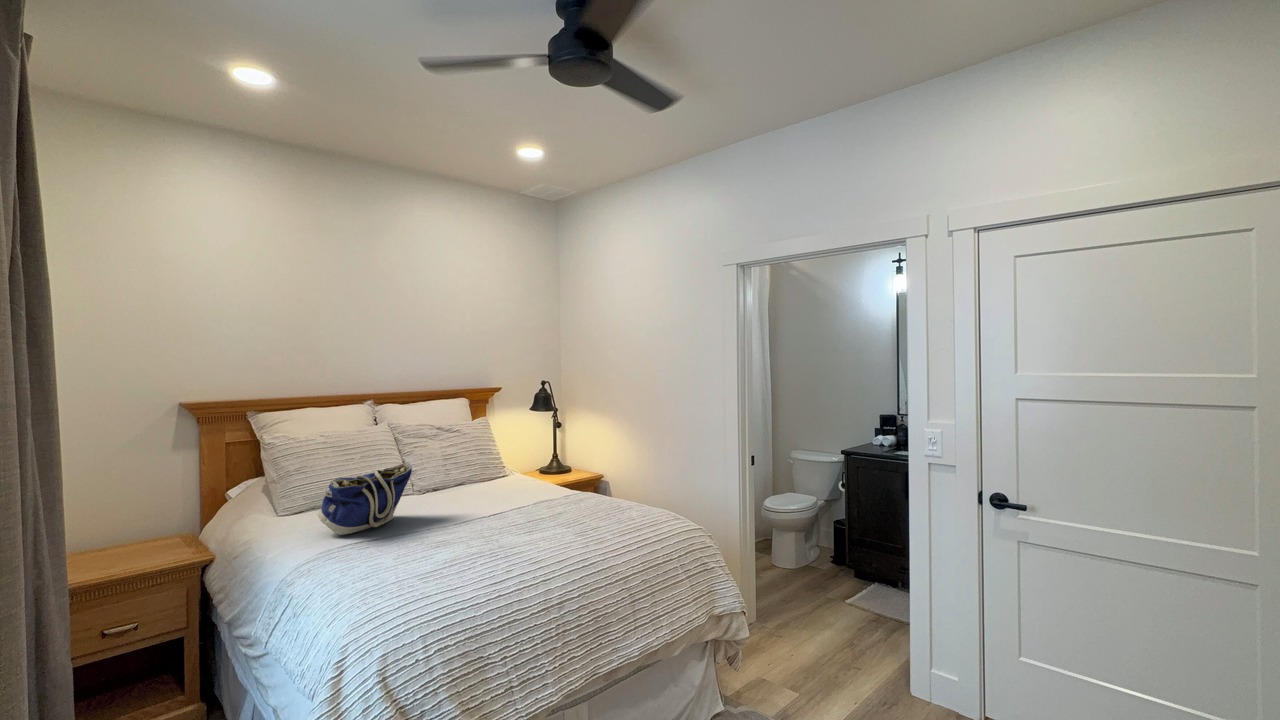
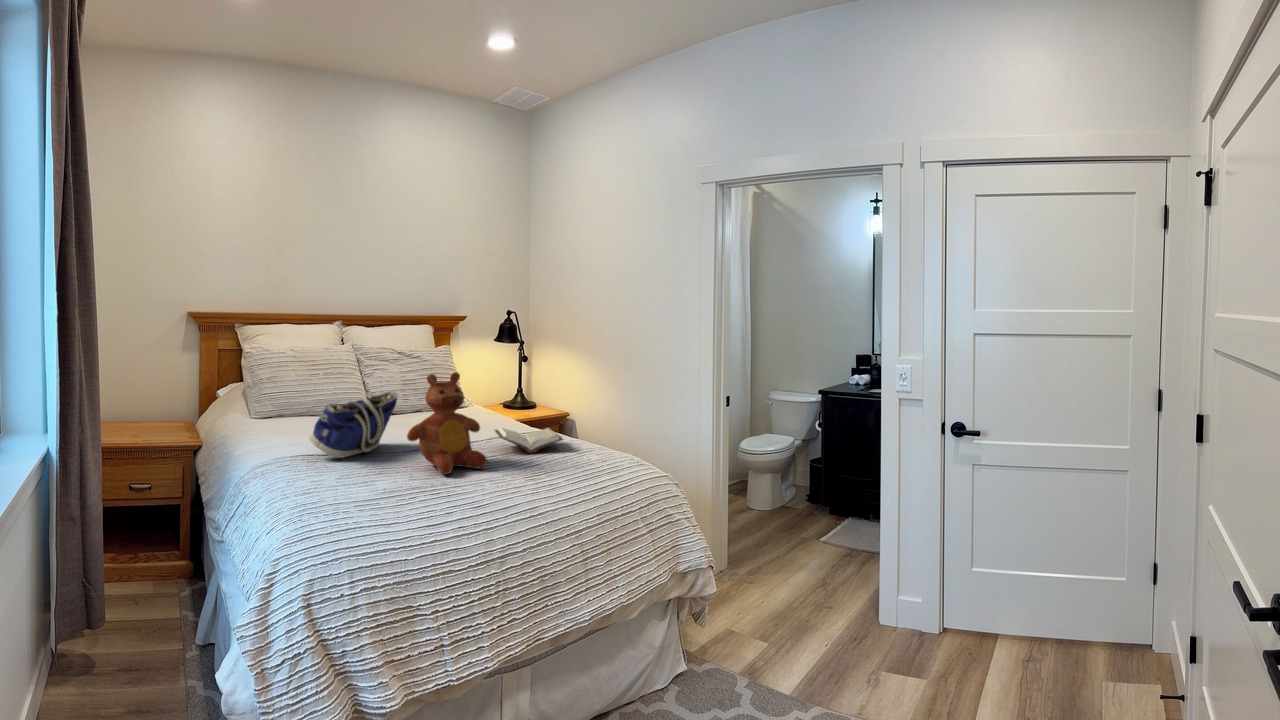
teddy bear: none [407,445,489,556] -> present [407,372,487,474]
book: none [507,498,576,528] -> present [494,427,563,453]

